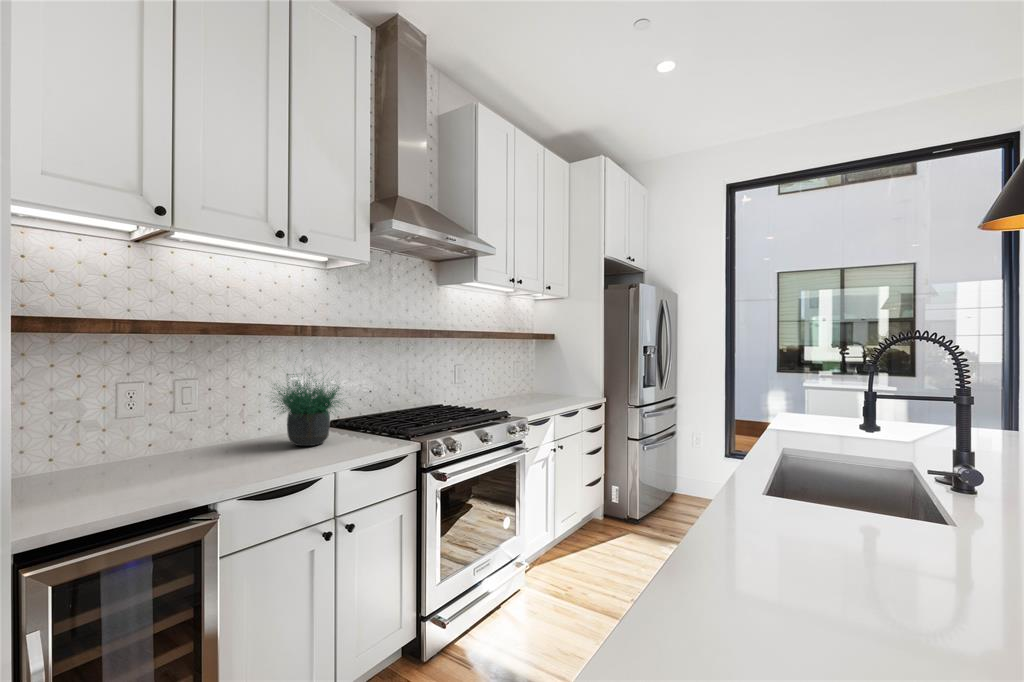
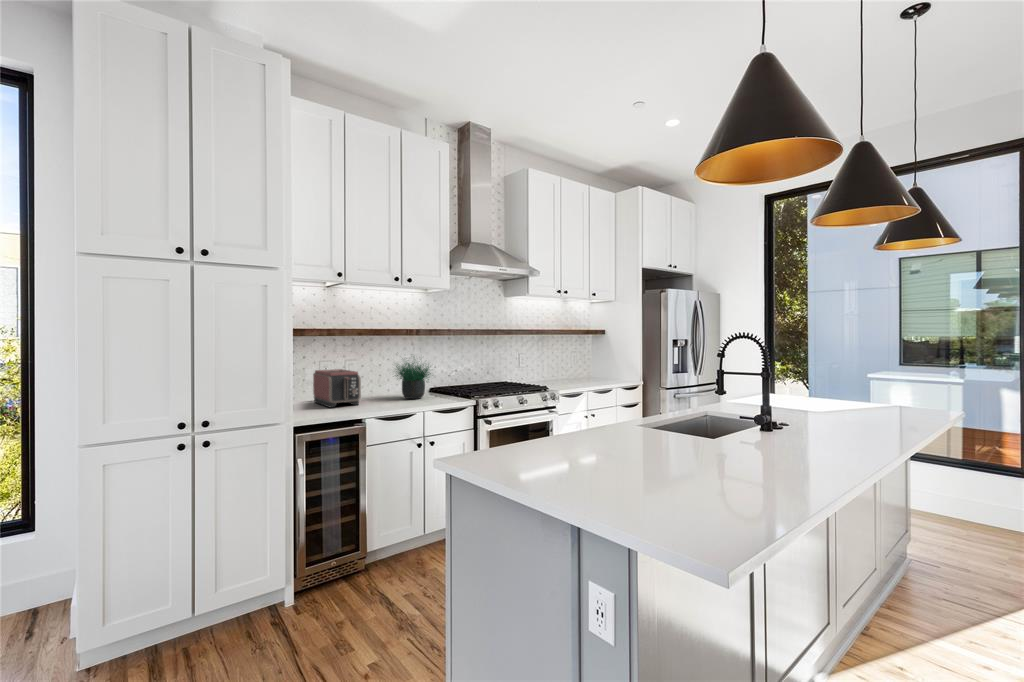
toaster: none [99,397,205,479] -> present [313,369,361,407]

